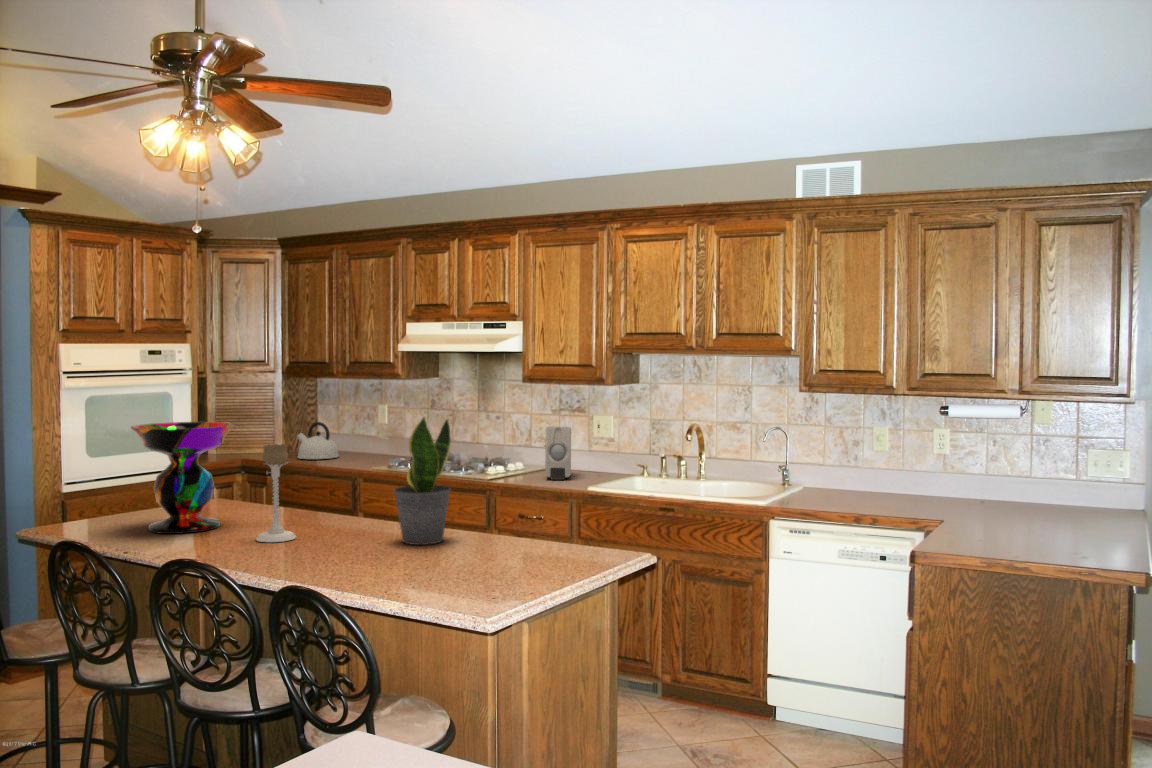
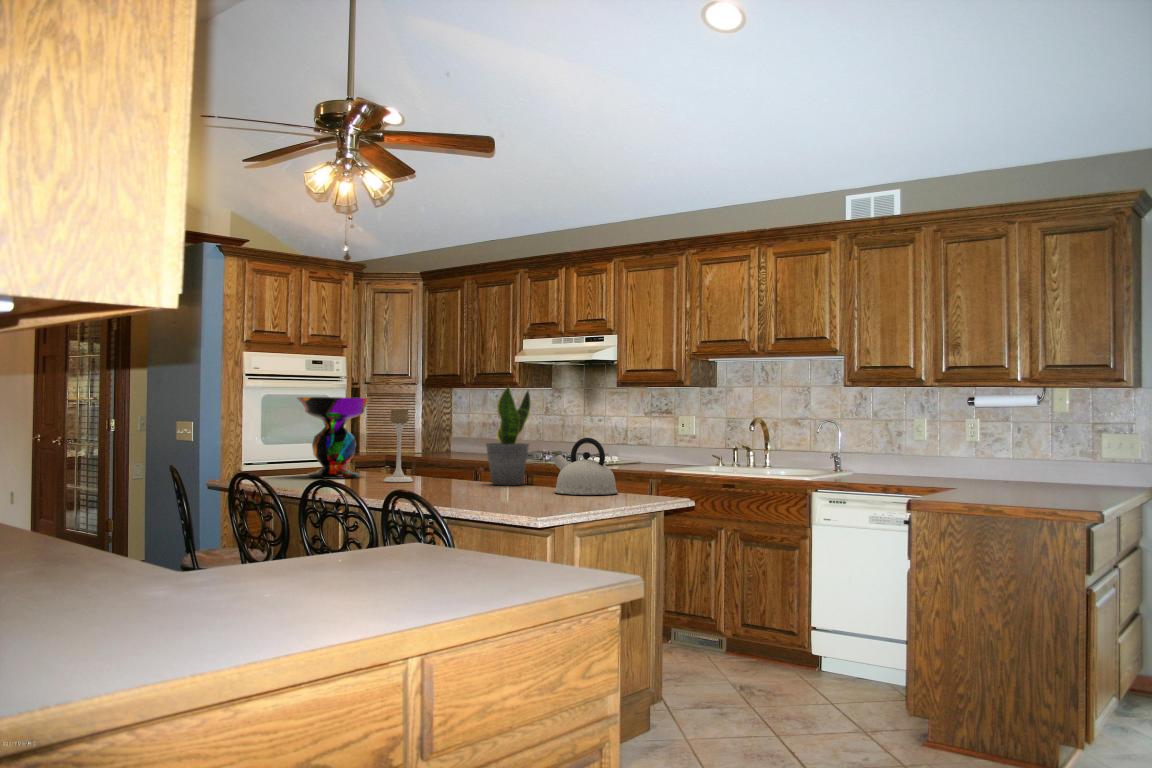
kettle: present [297,422,339,459] -> present [553,438,618,495]
soap dispenser: present [545,427,571,480] -> none [632,423,656,469]

